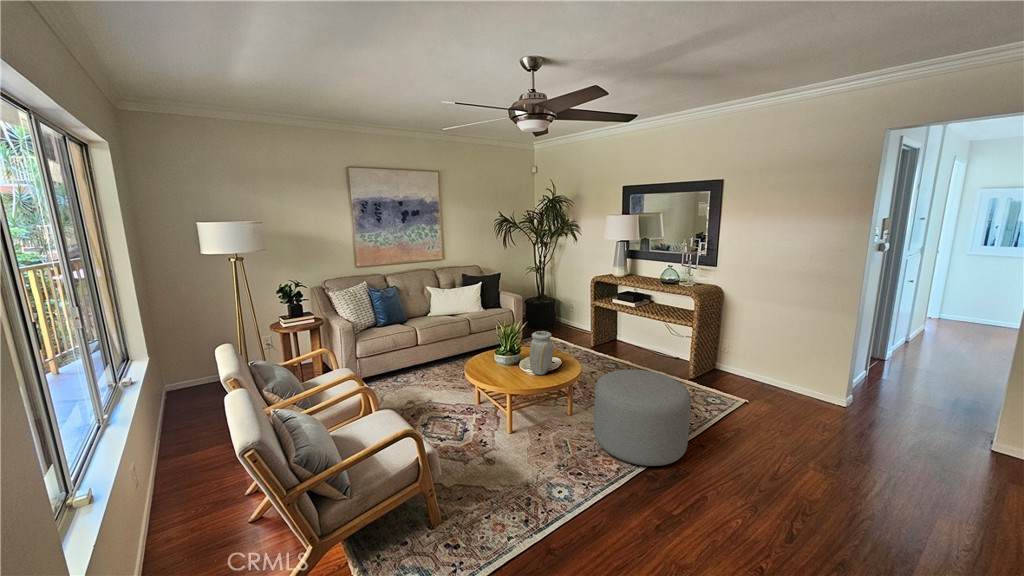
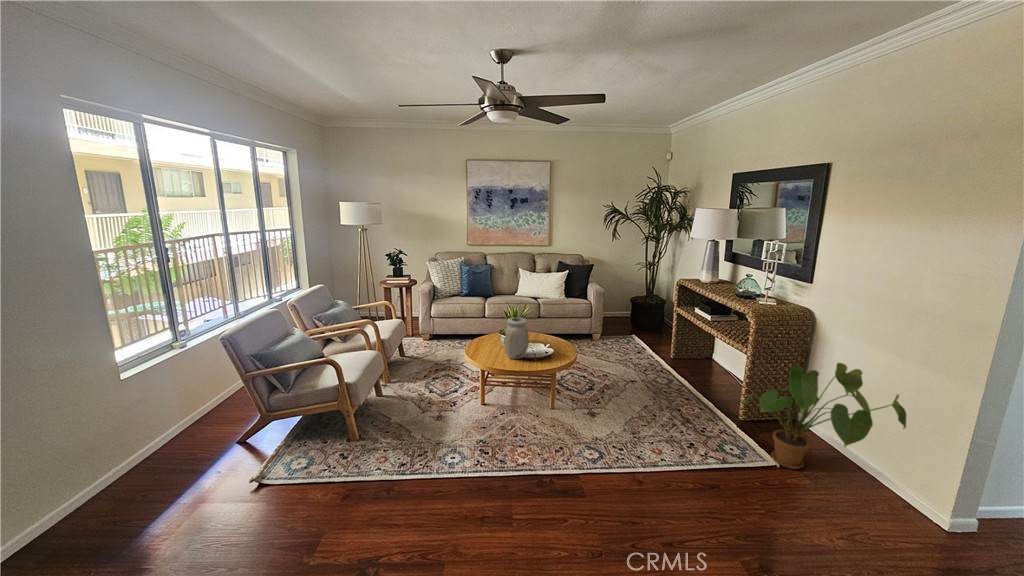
house plant: none [706,318,804,398] -> present [743,363,906,469]
ottoman: present [593,369,691,466] -> none [527,374,629,483]

